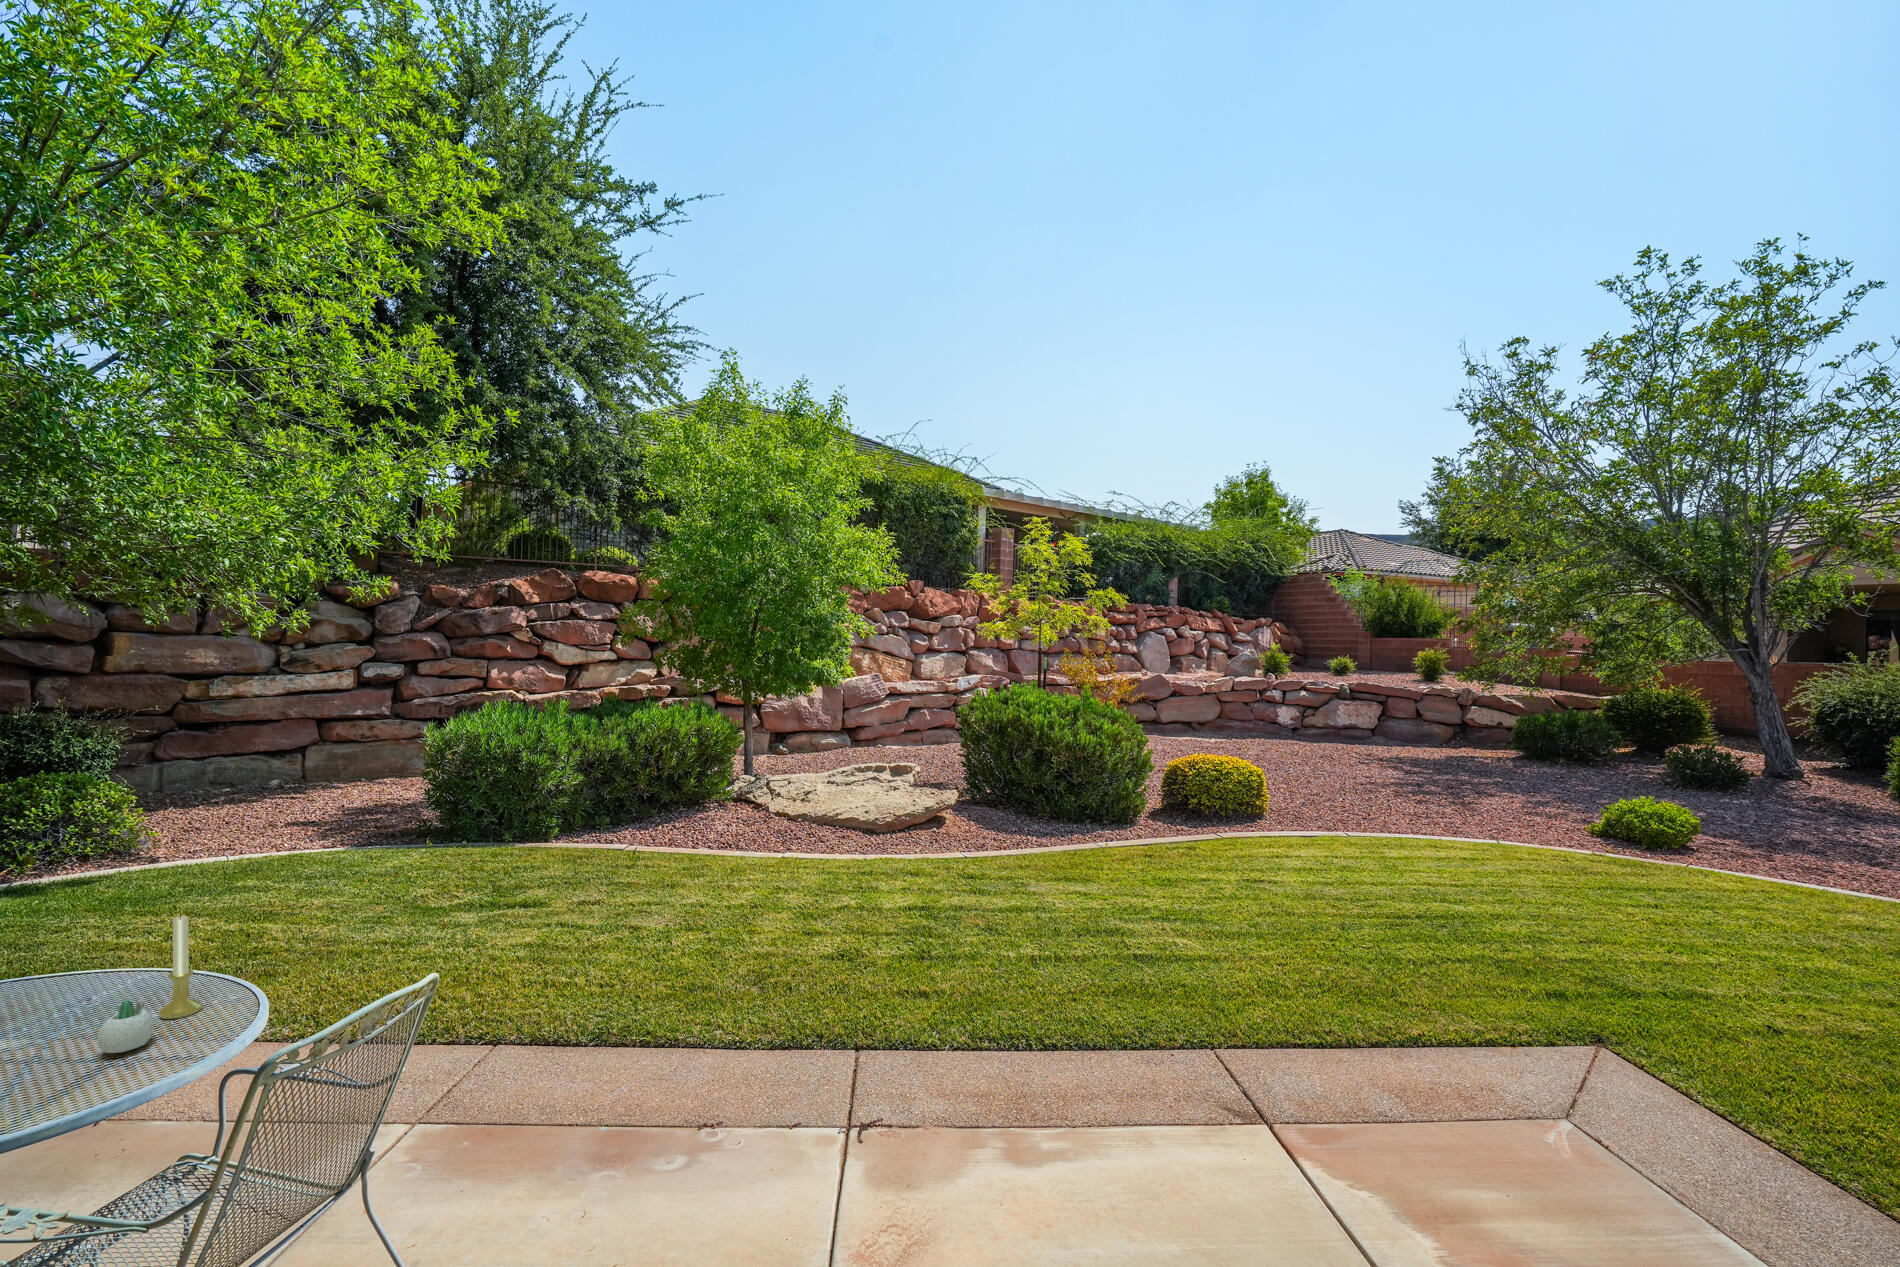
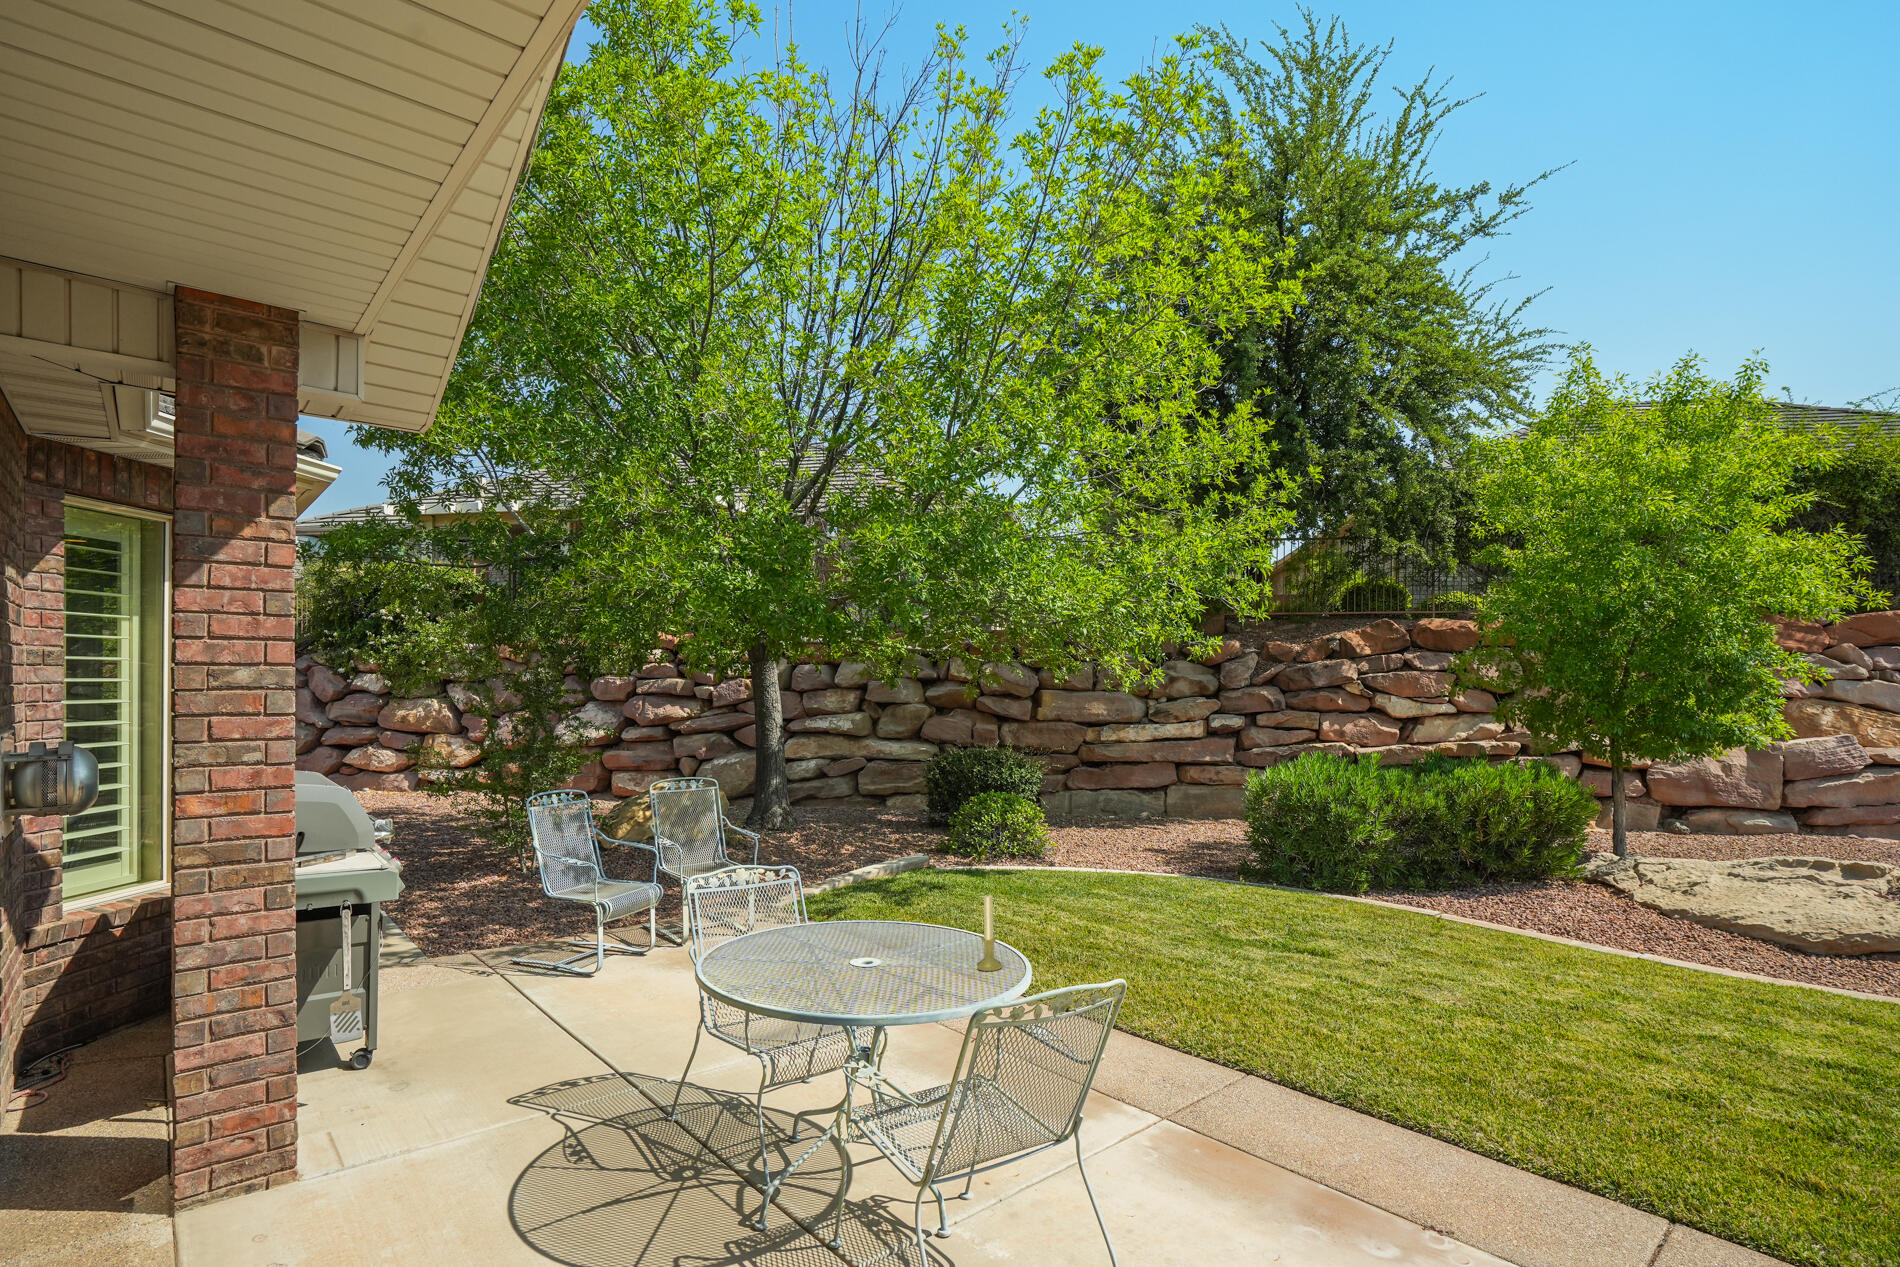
succulent planter: present [97,1000,154,1053] -> none [935,947,967,985]

